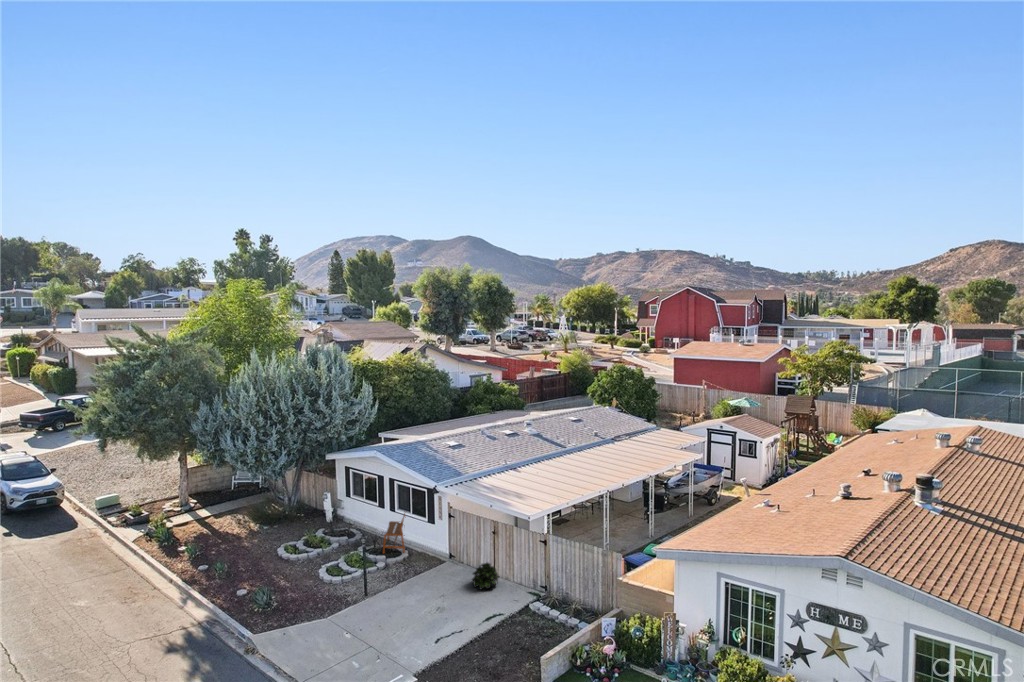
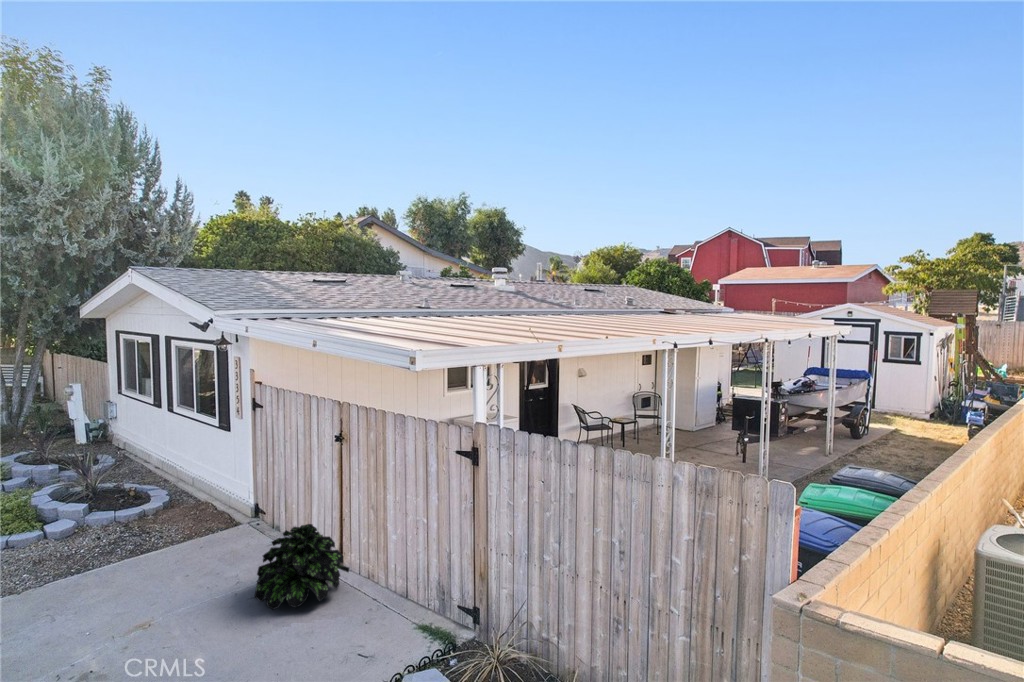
bench: present [383,513,405,553] -> none [108,403,203,502]

